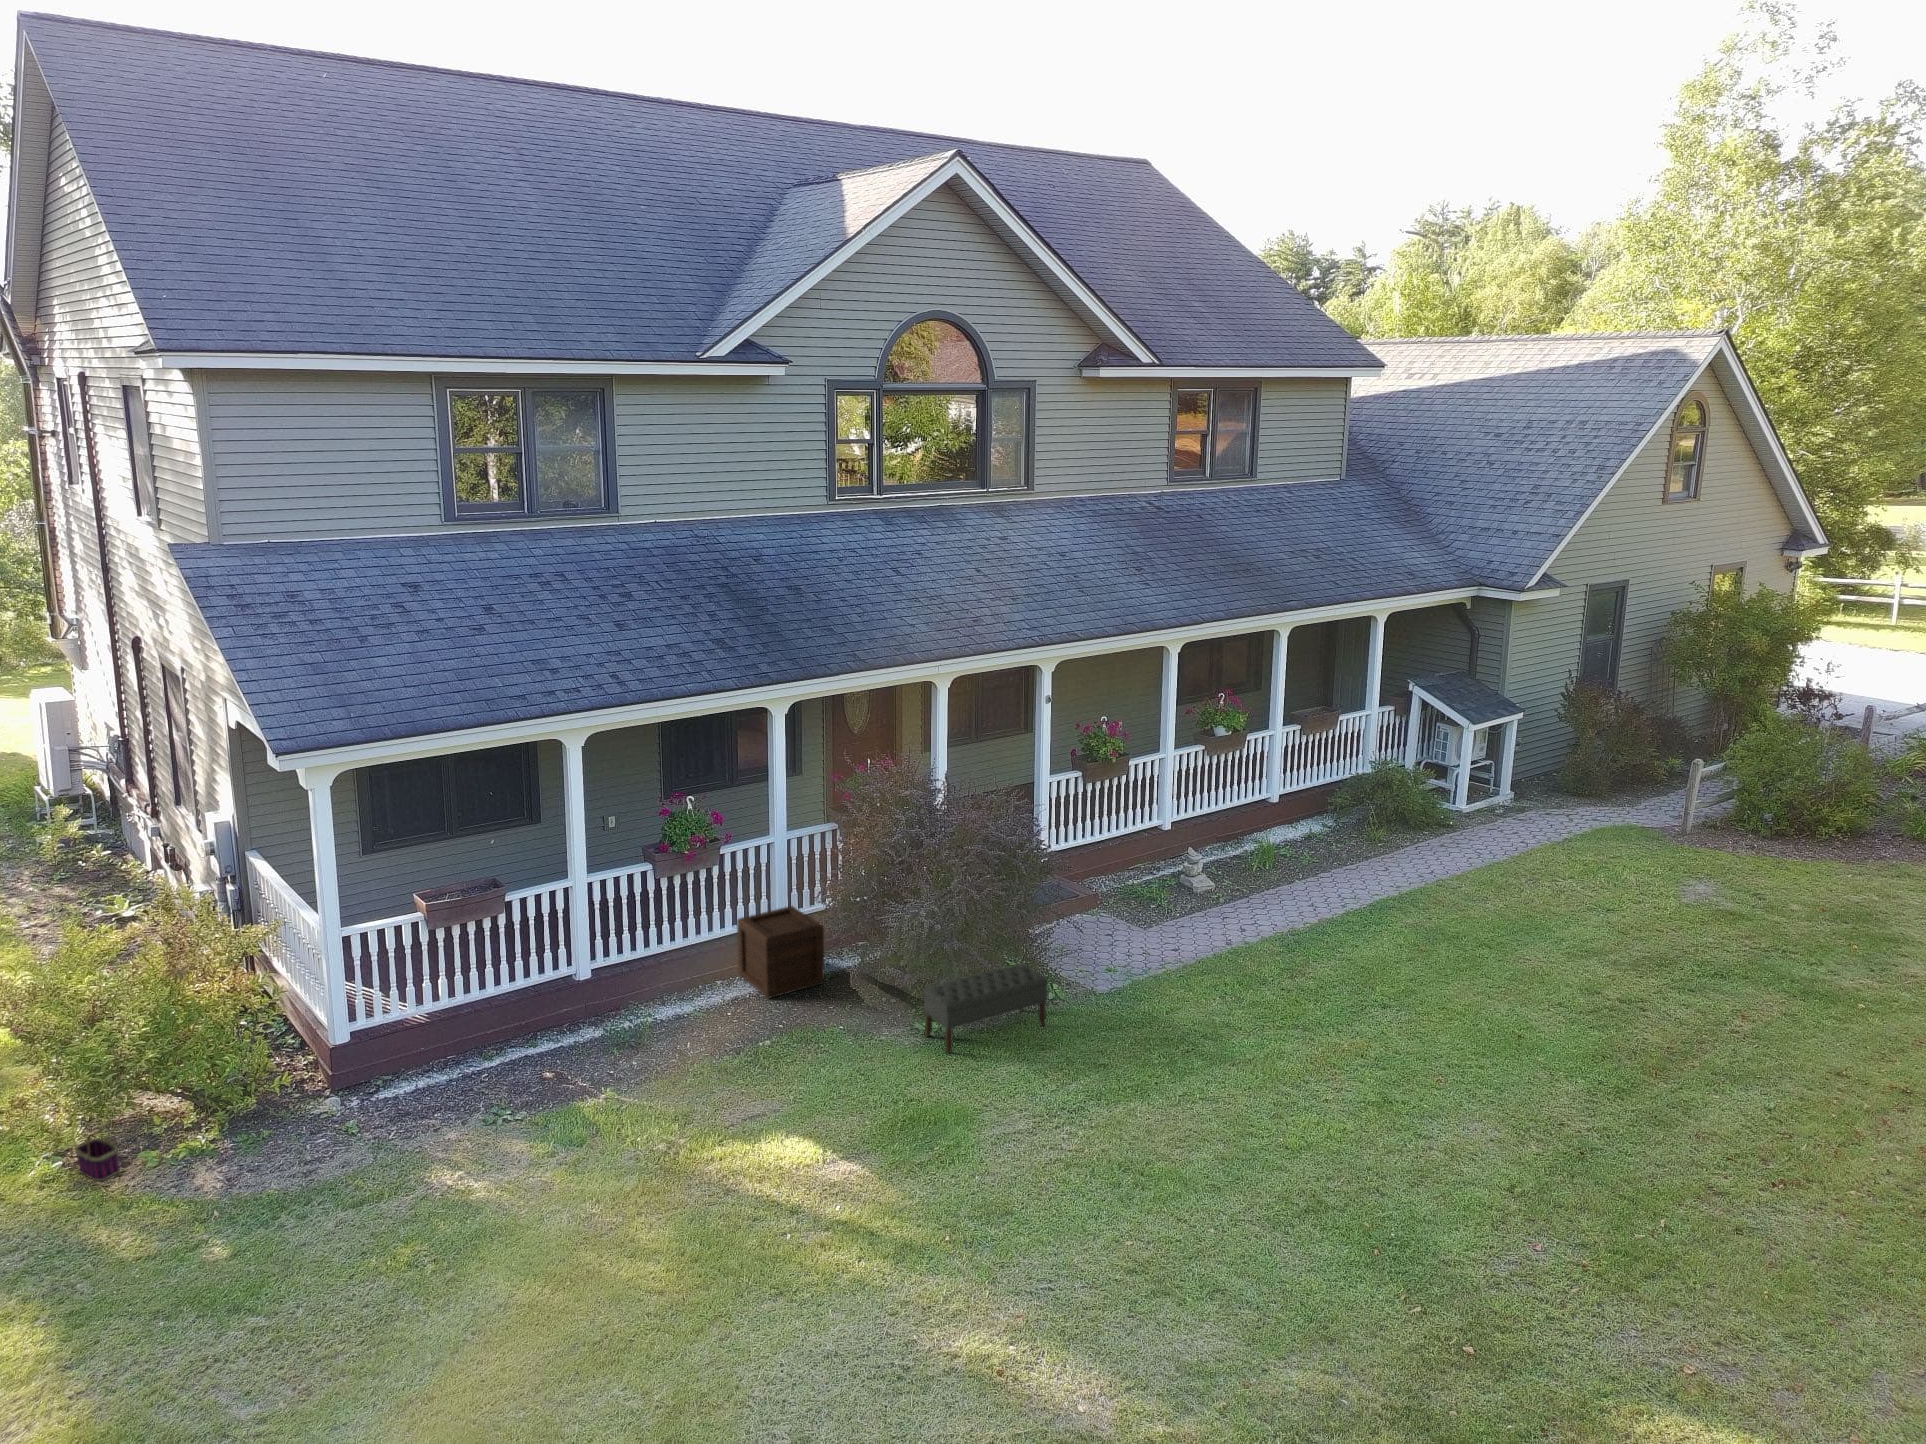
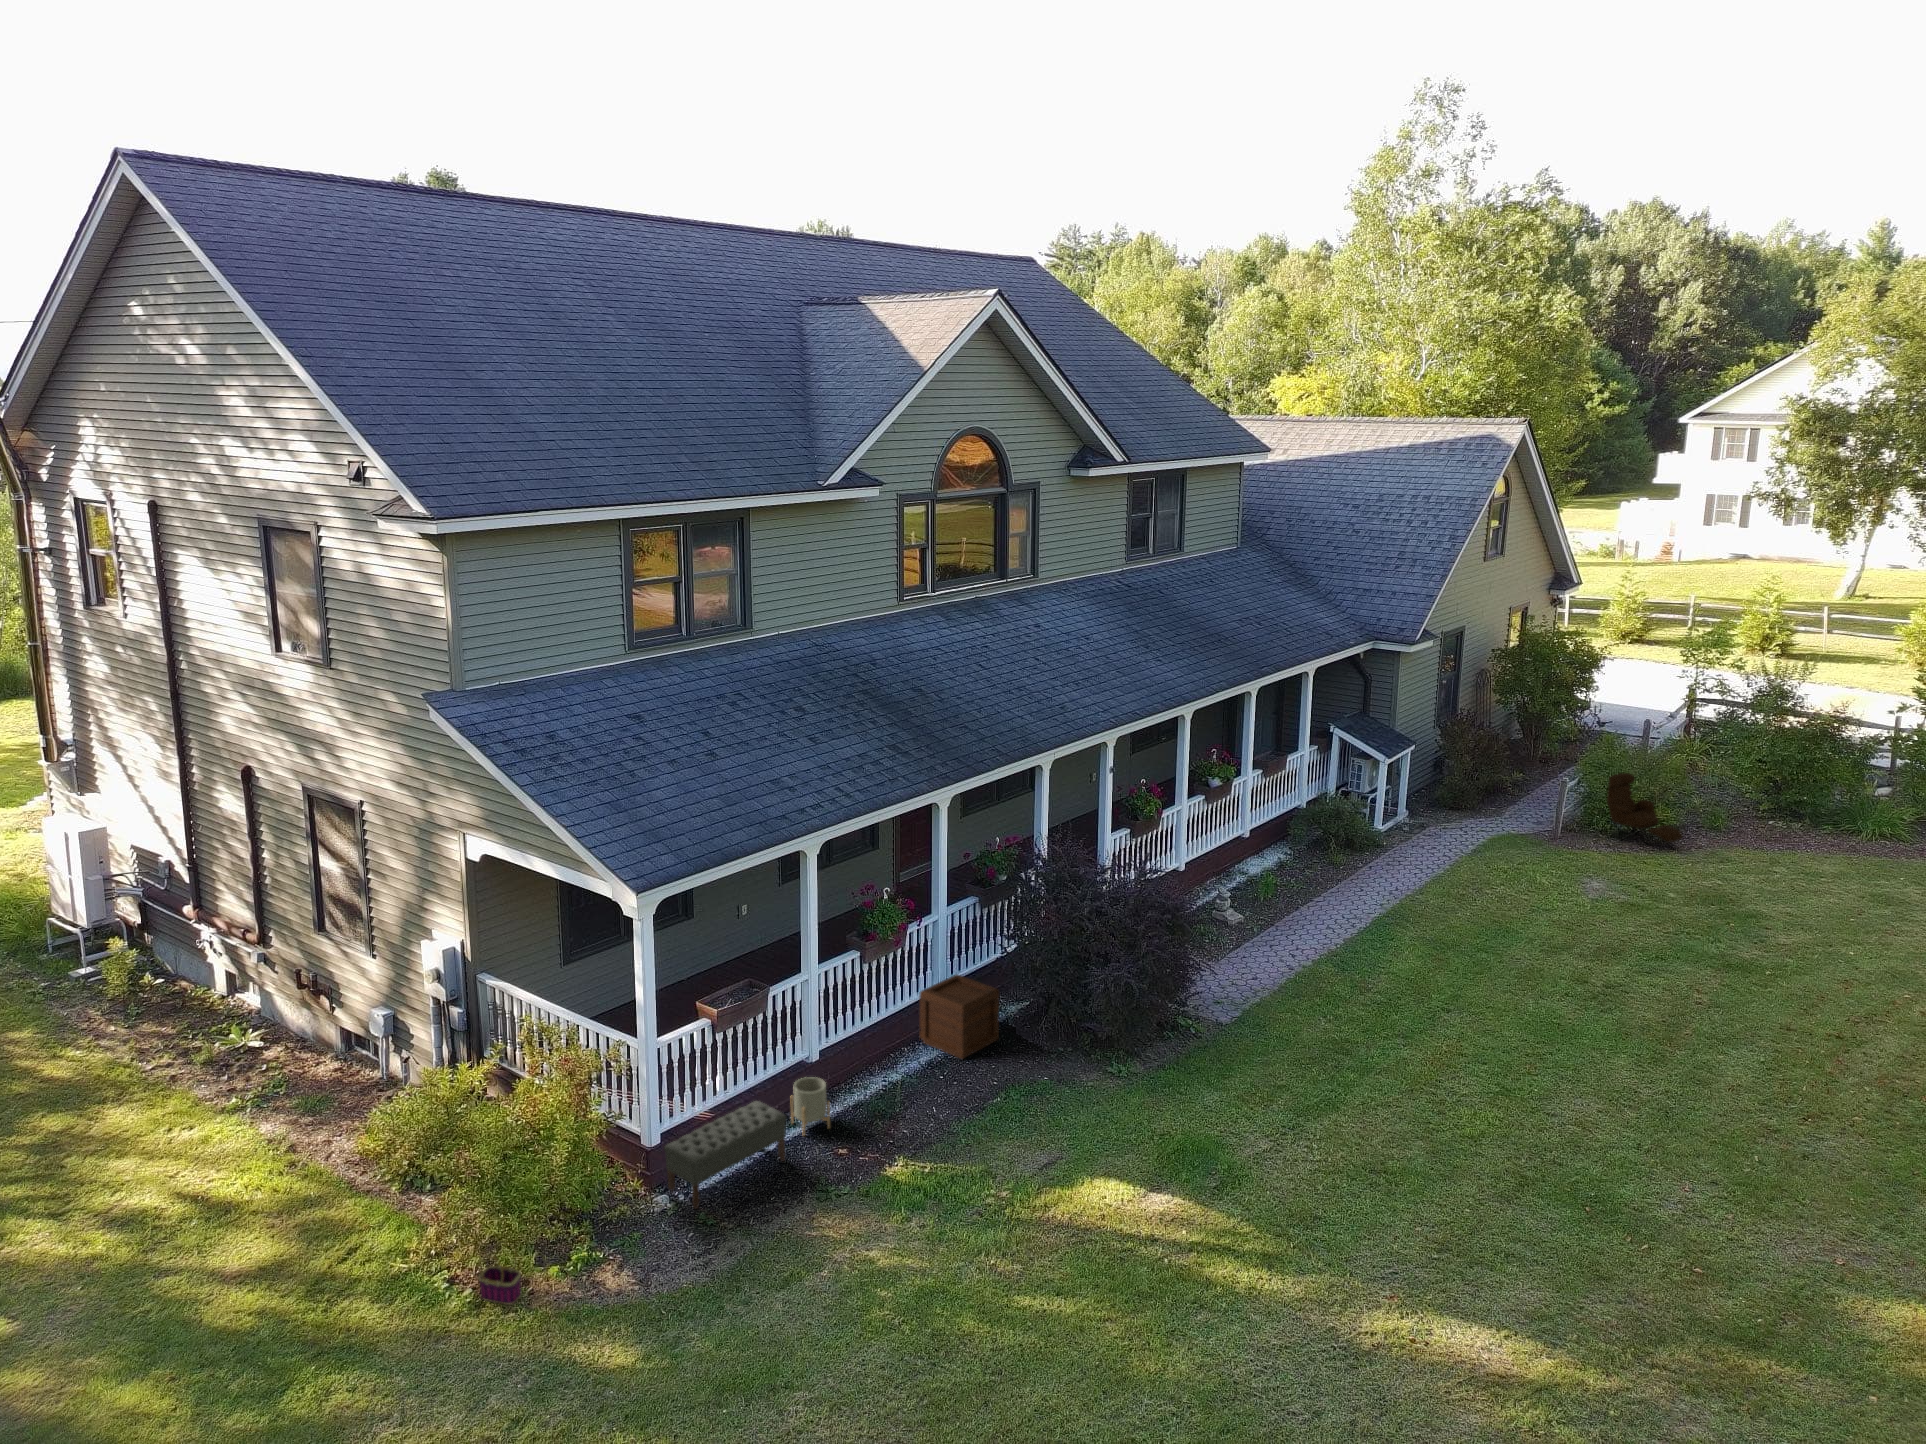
lounge chair: none [1755,760,1853,860] -> present [1607,773,1683,848]
bench: present [923,963,1049,1053] -> present [664,1101,786,1209]
planter: none [529,993,568,1056] -> present [791,1077,830,1135]

